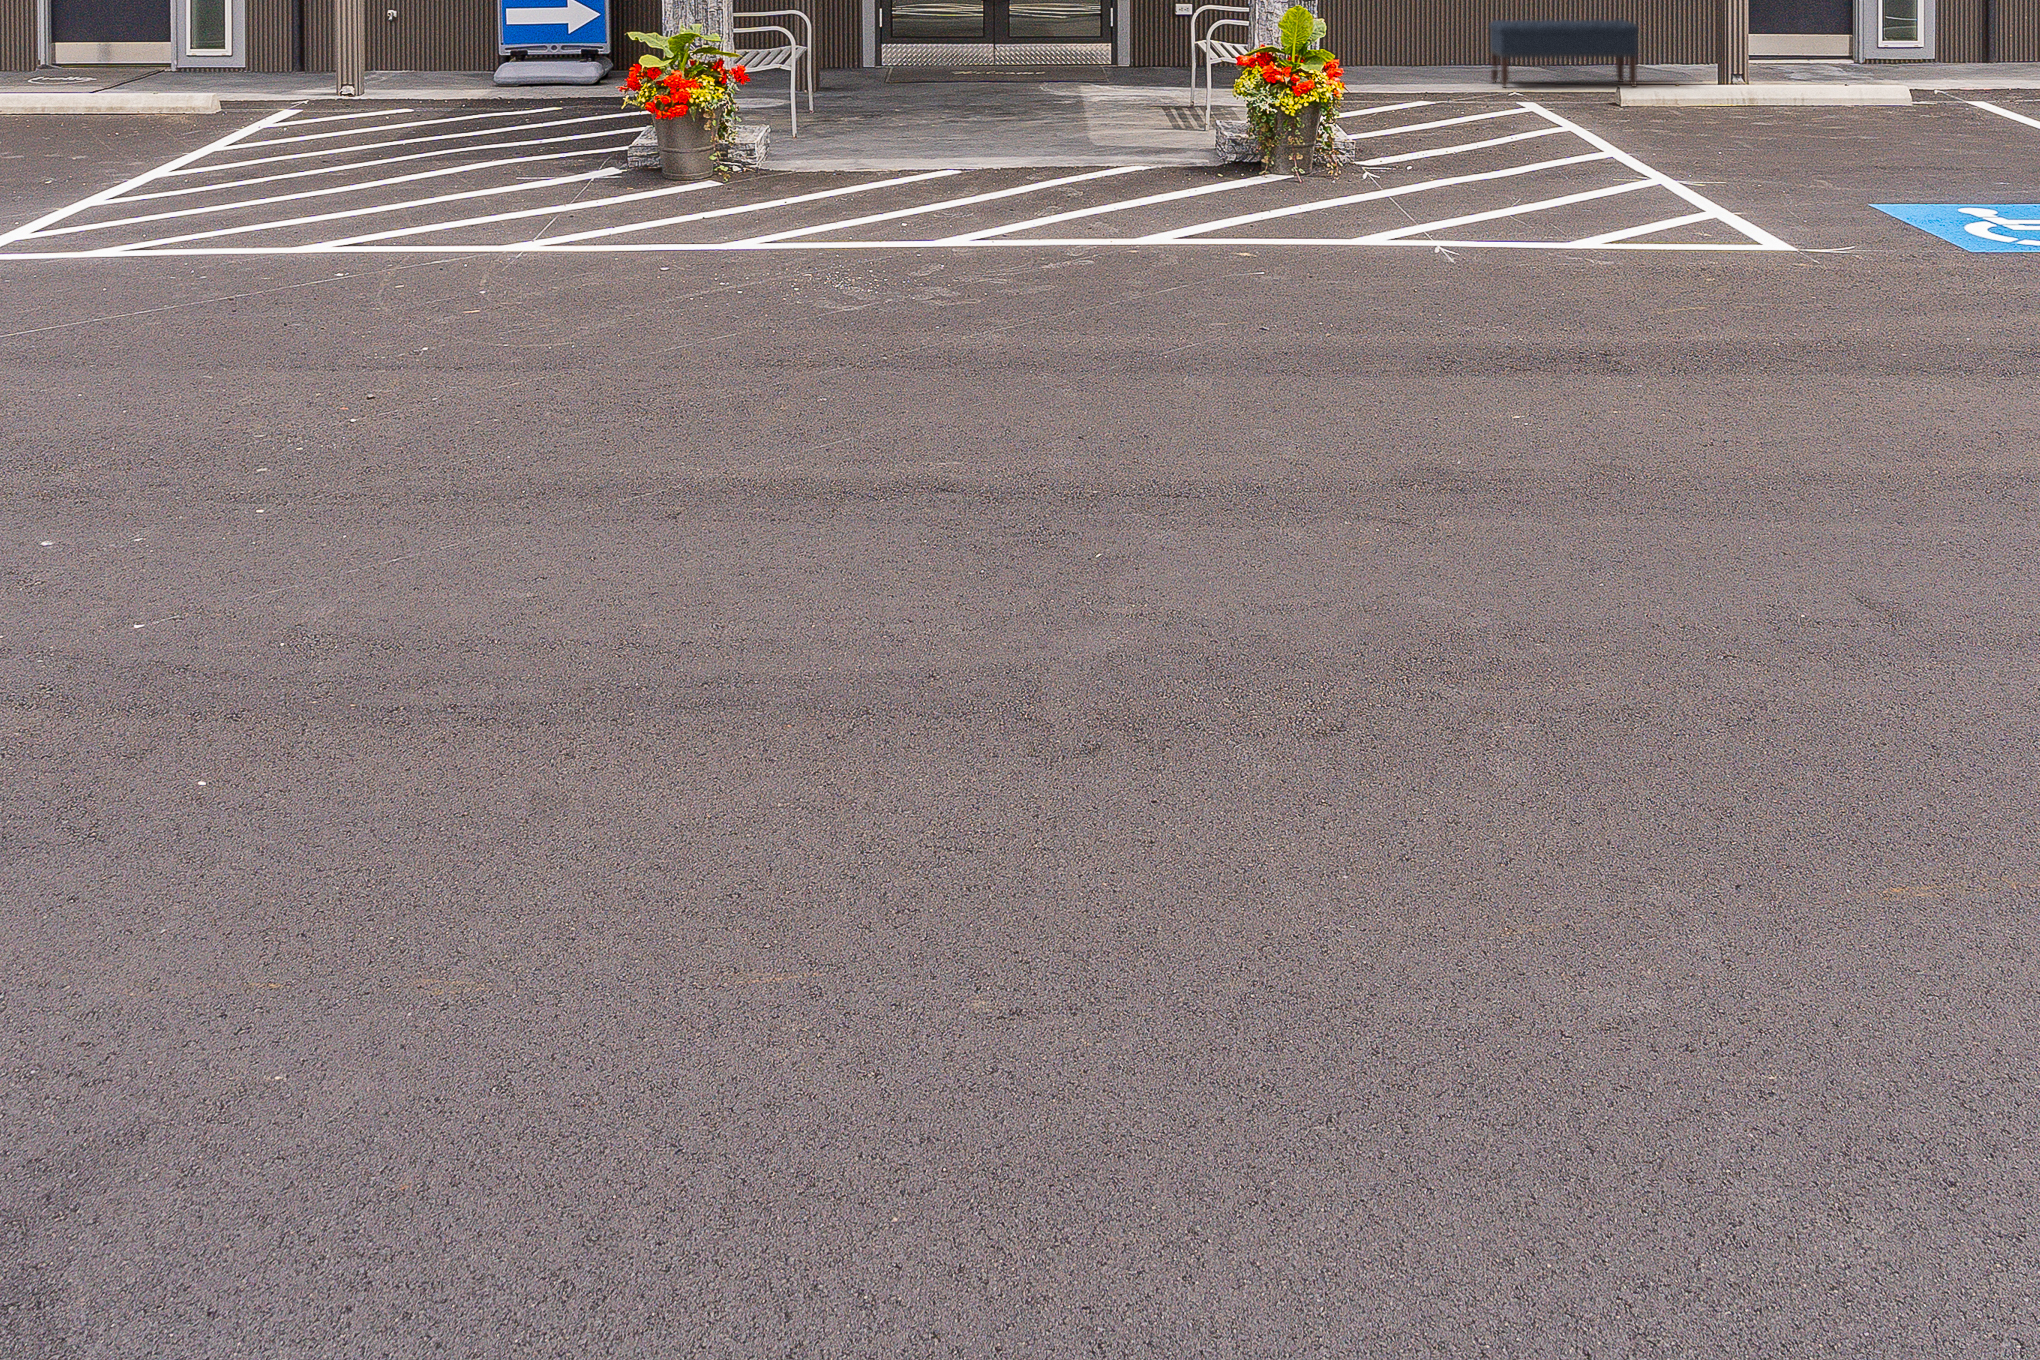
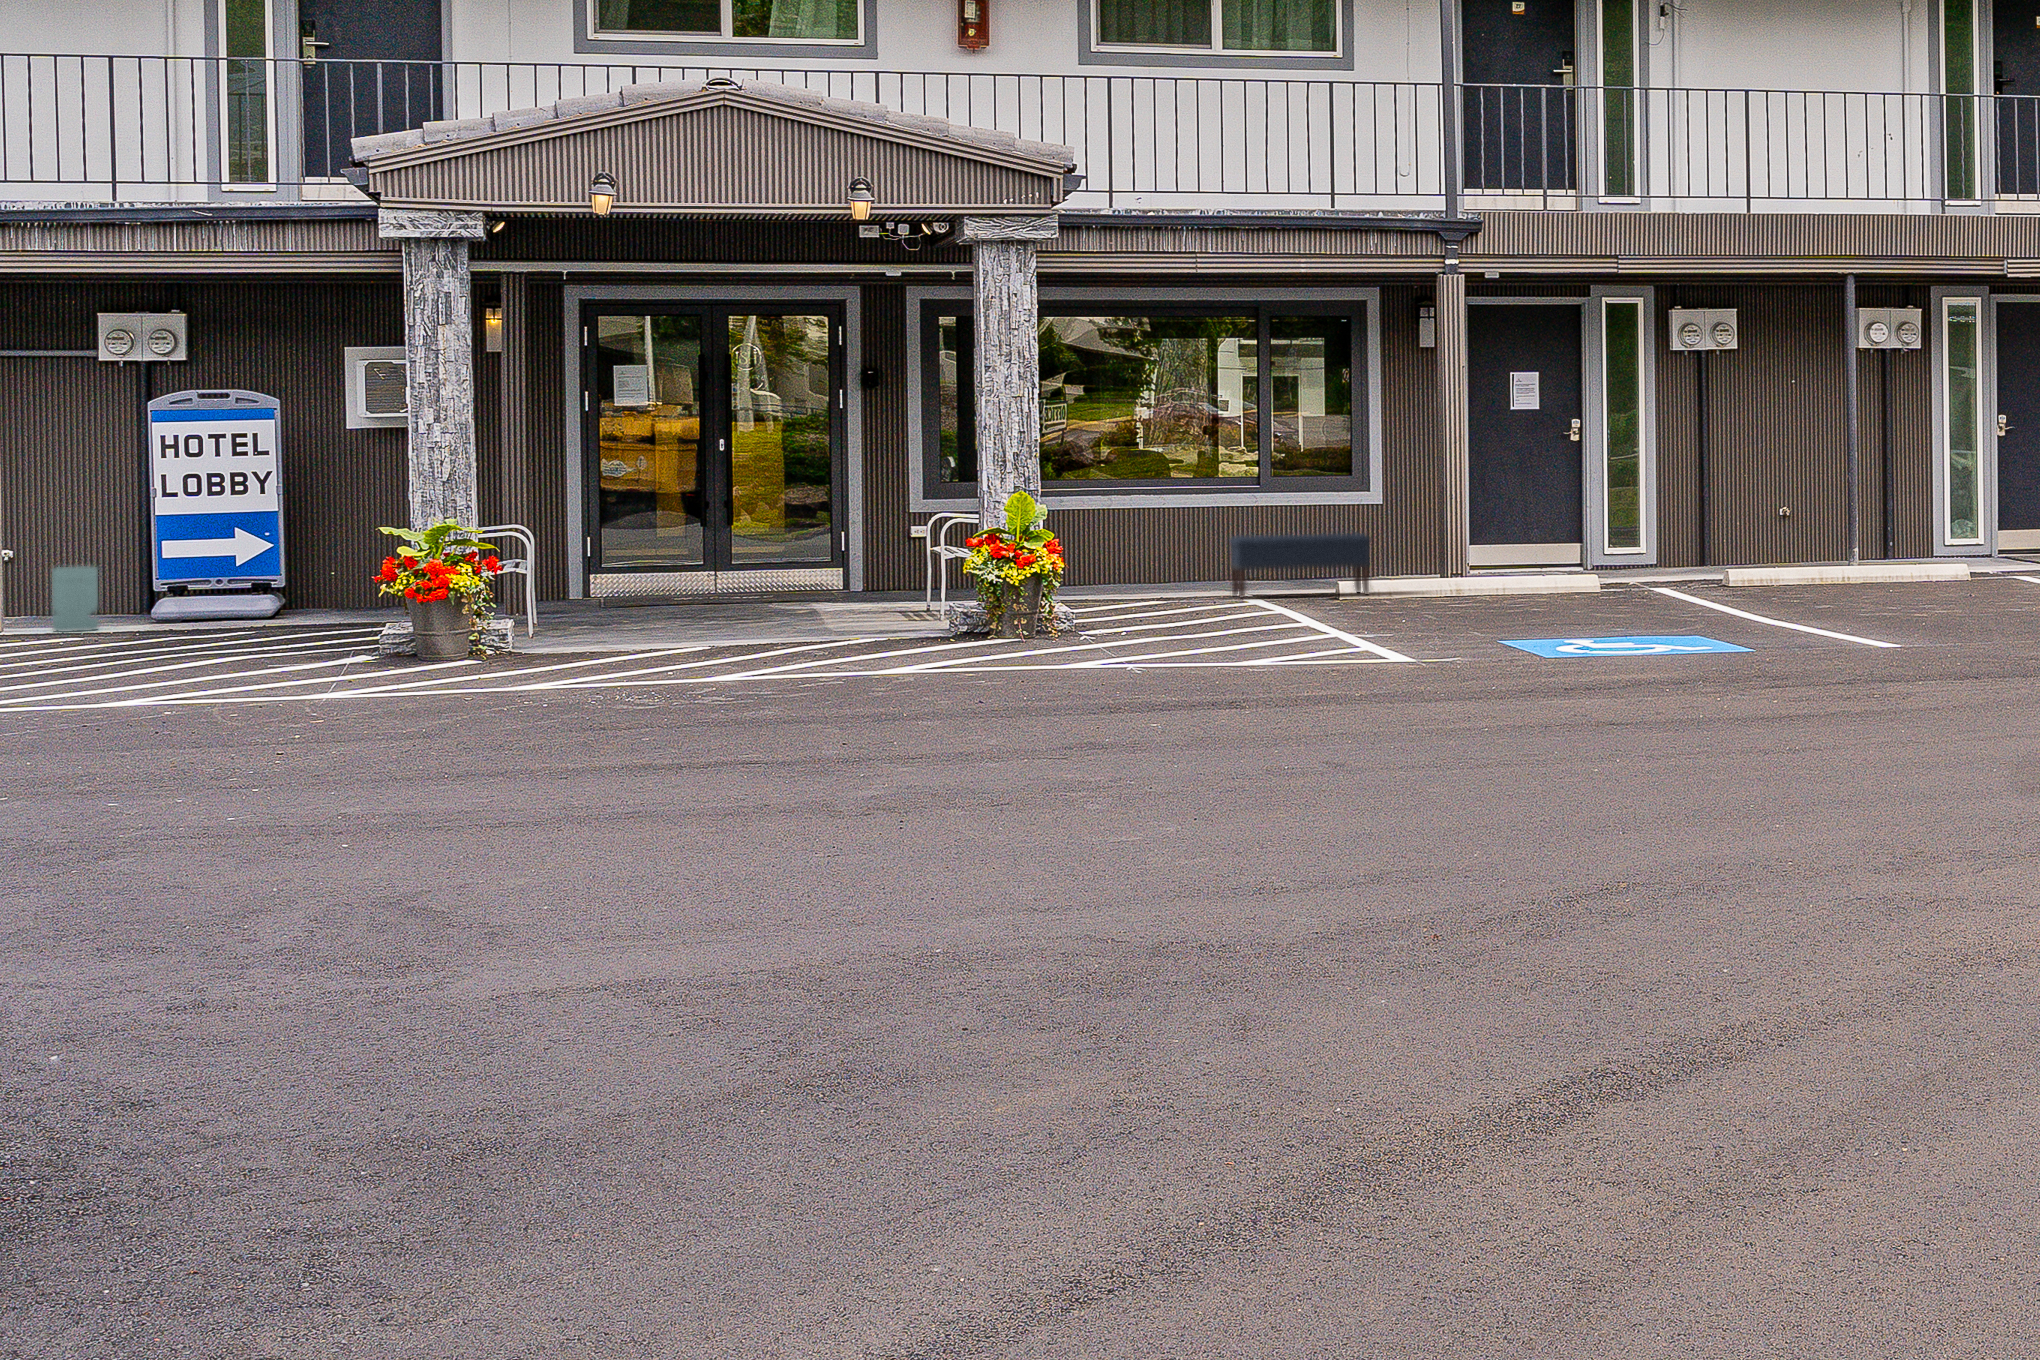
trash can: none [427,27,466,88] -> present [52,566,99,632]

